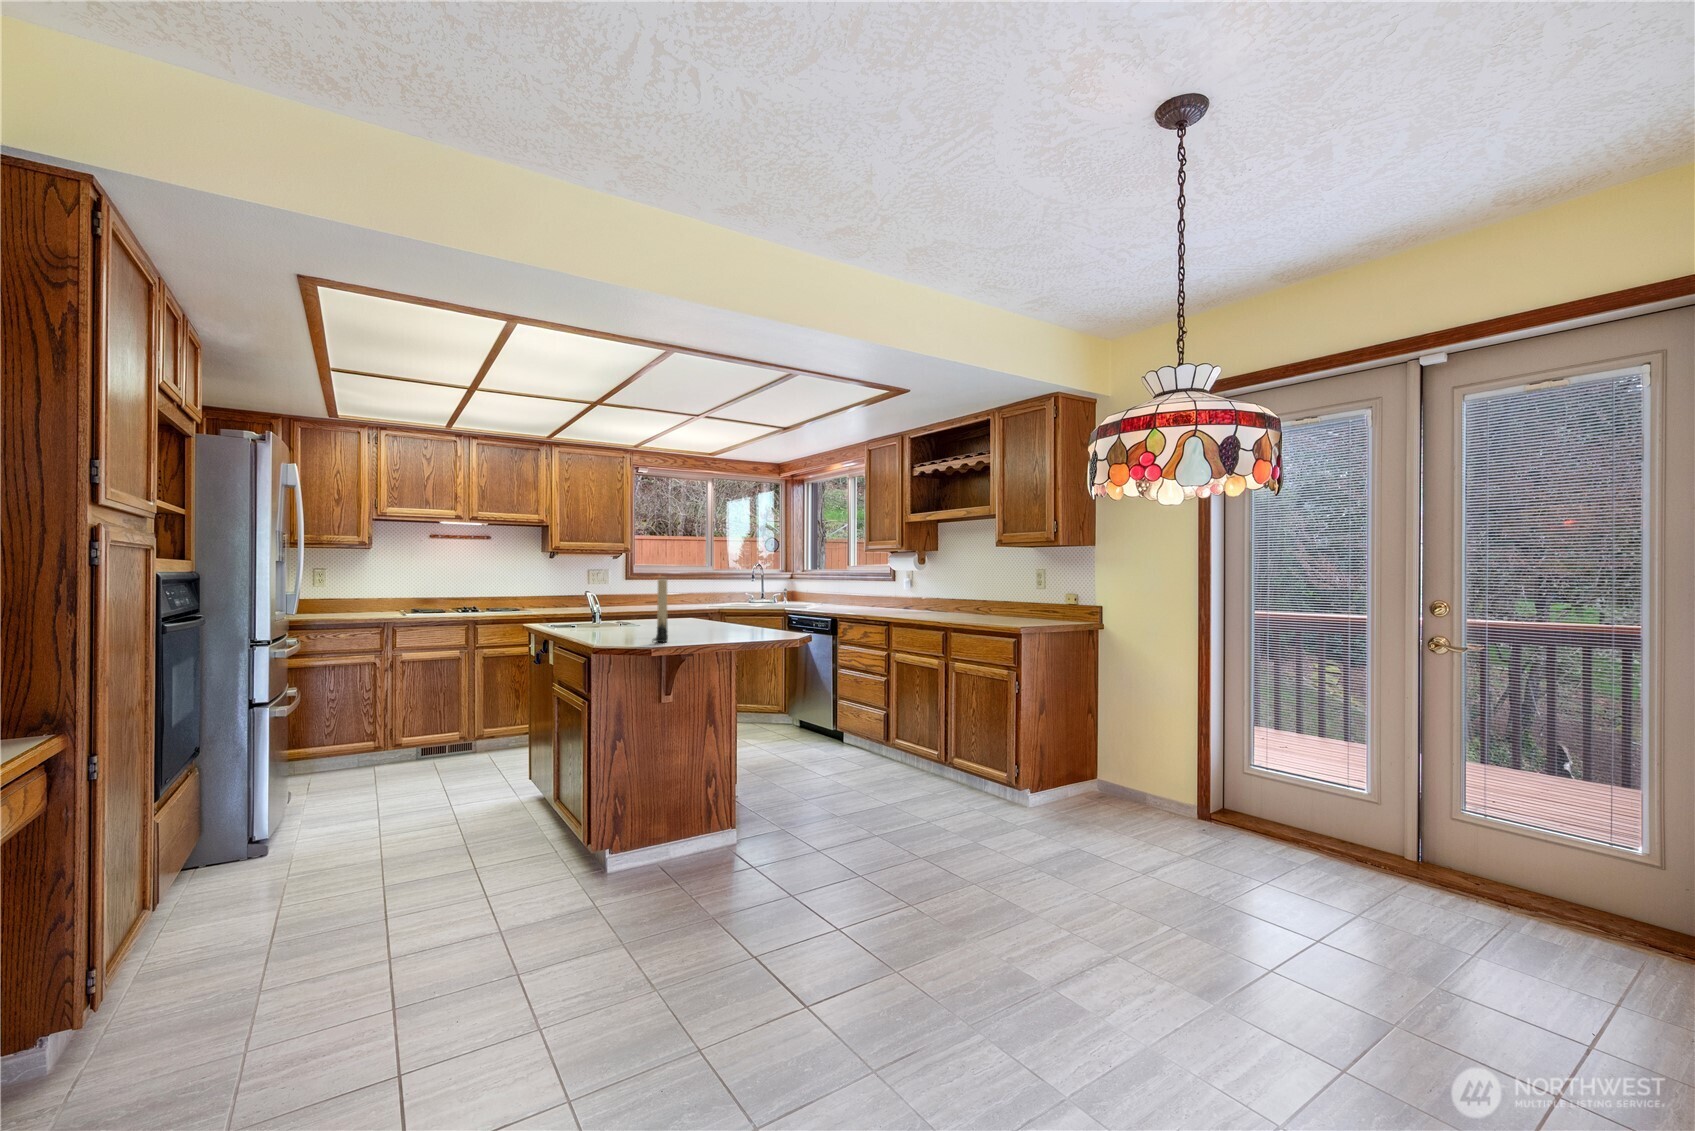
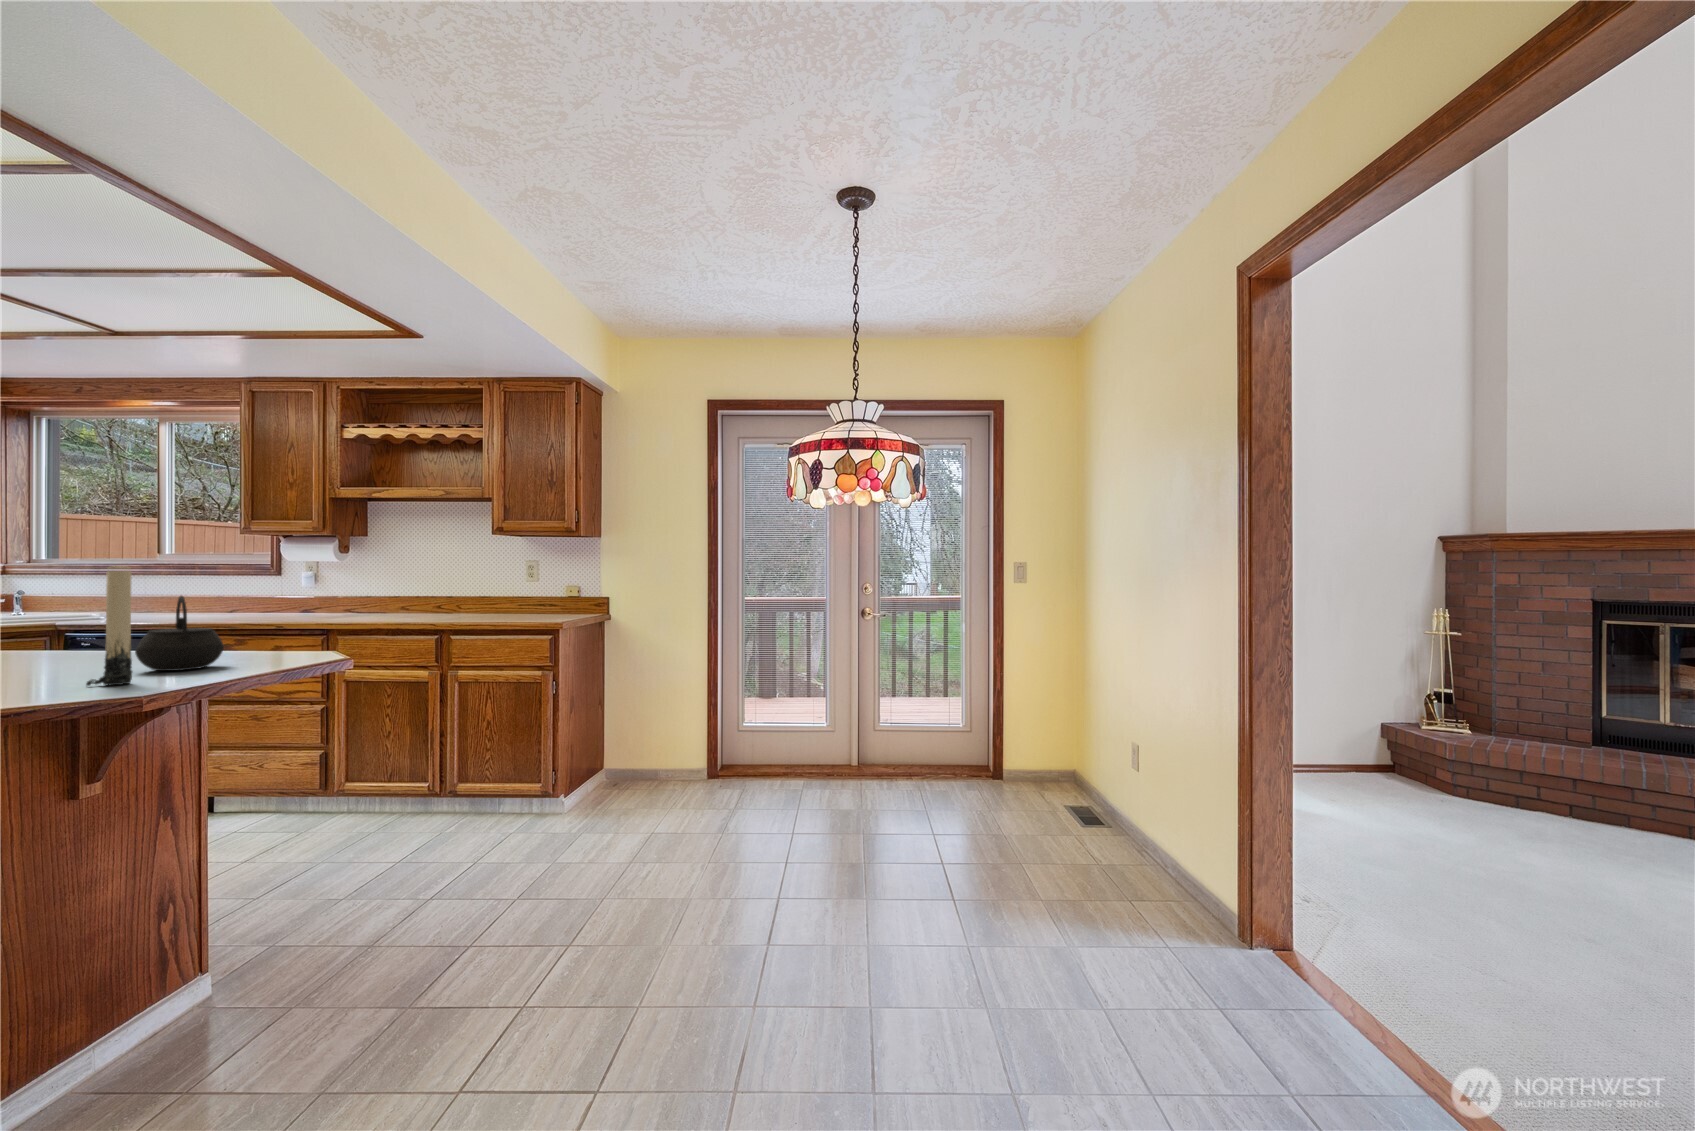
kettle: none [689,594,728,638] -> present [135,596,224,671]

